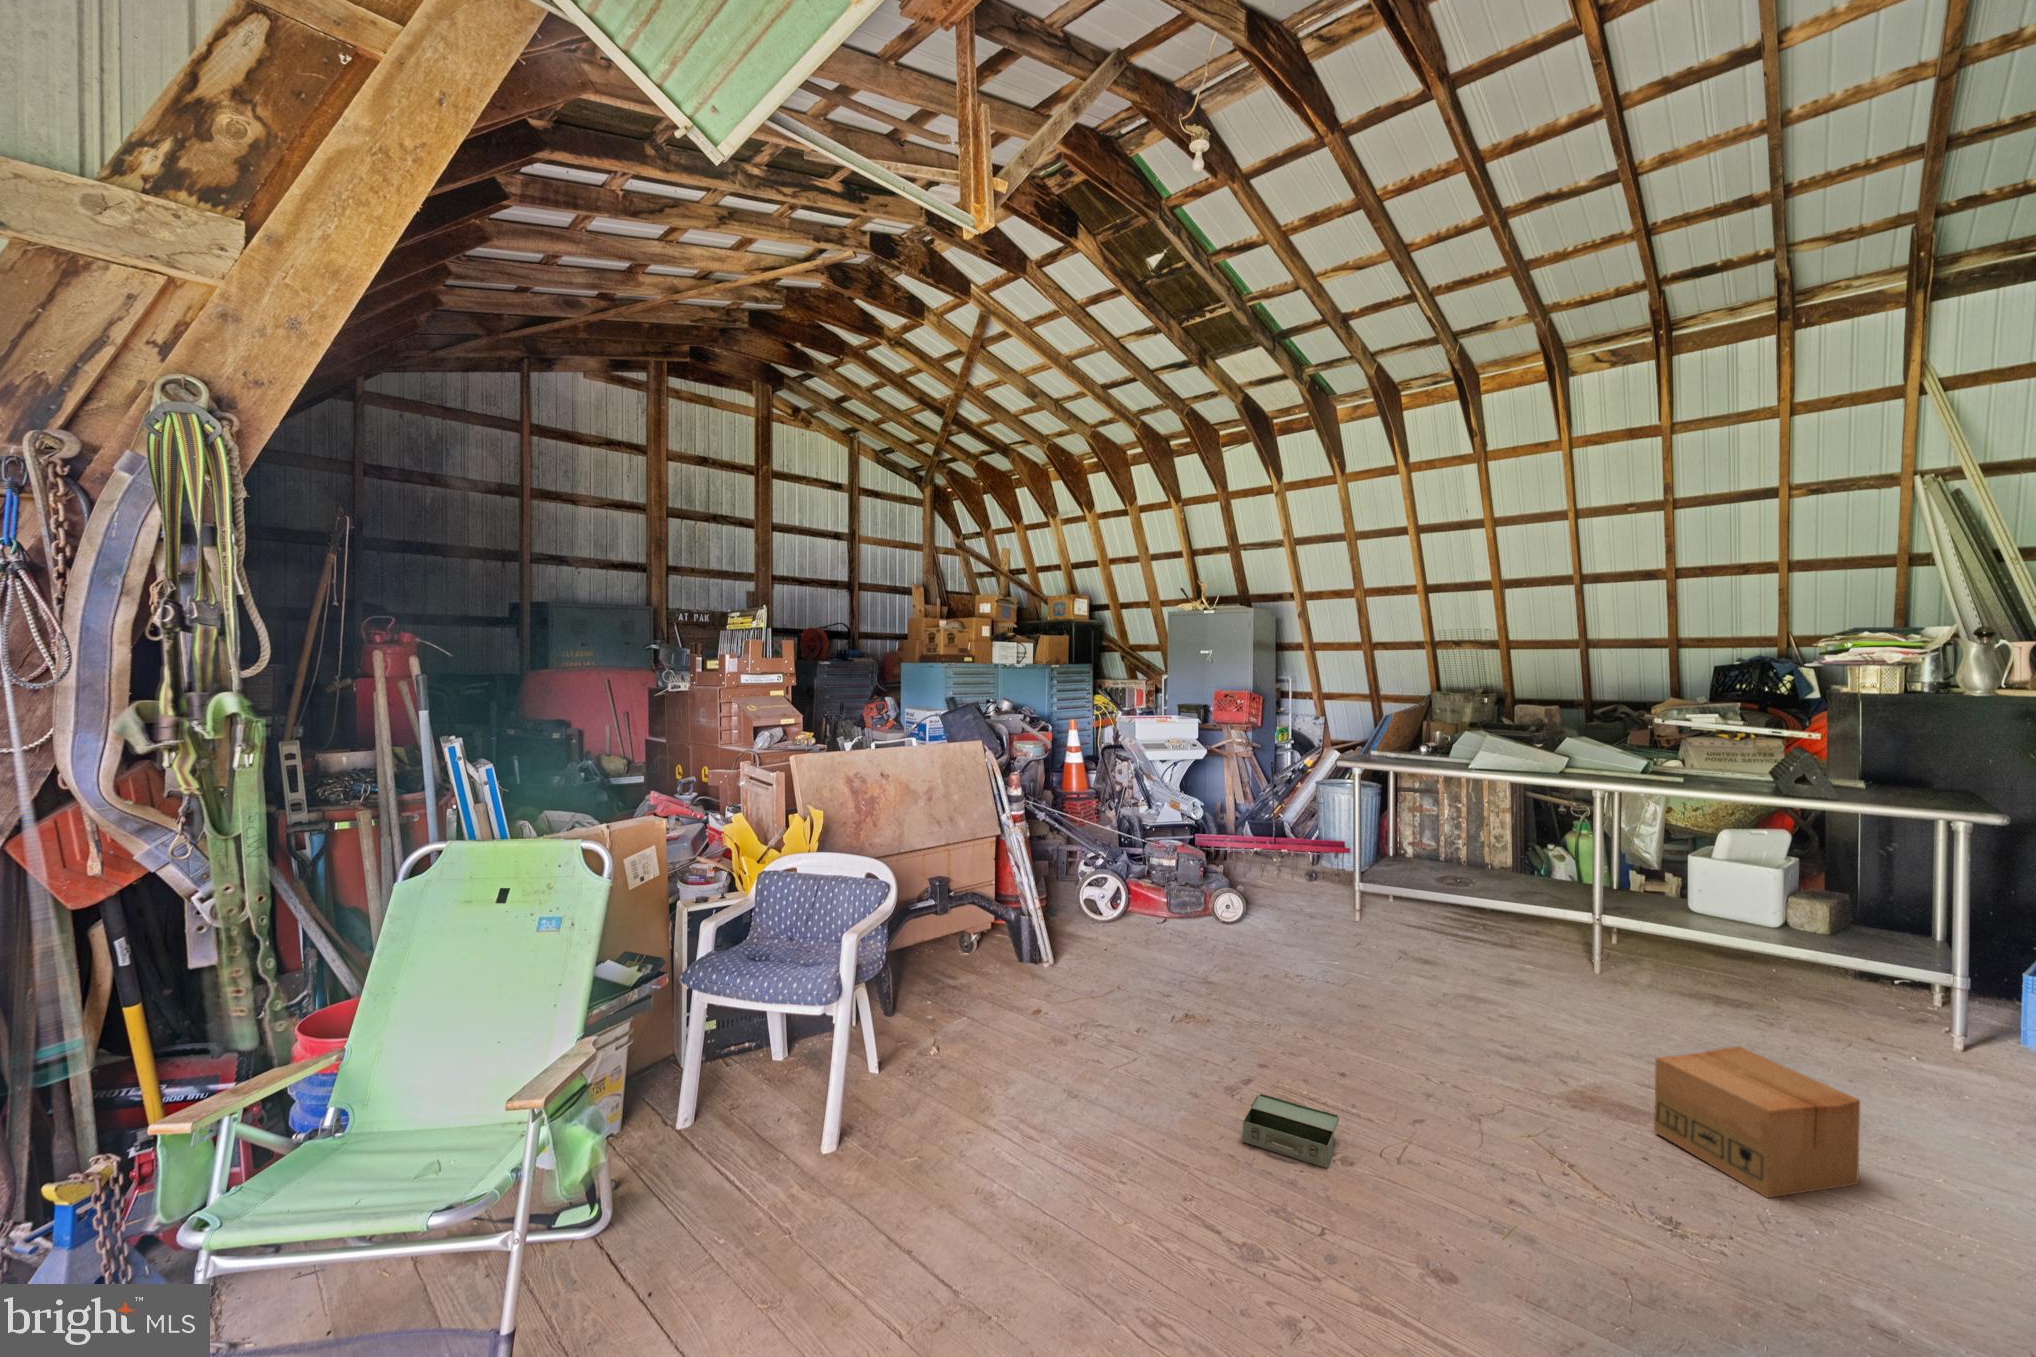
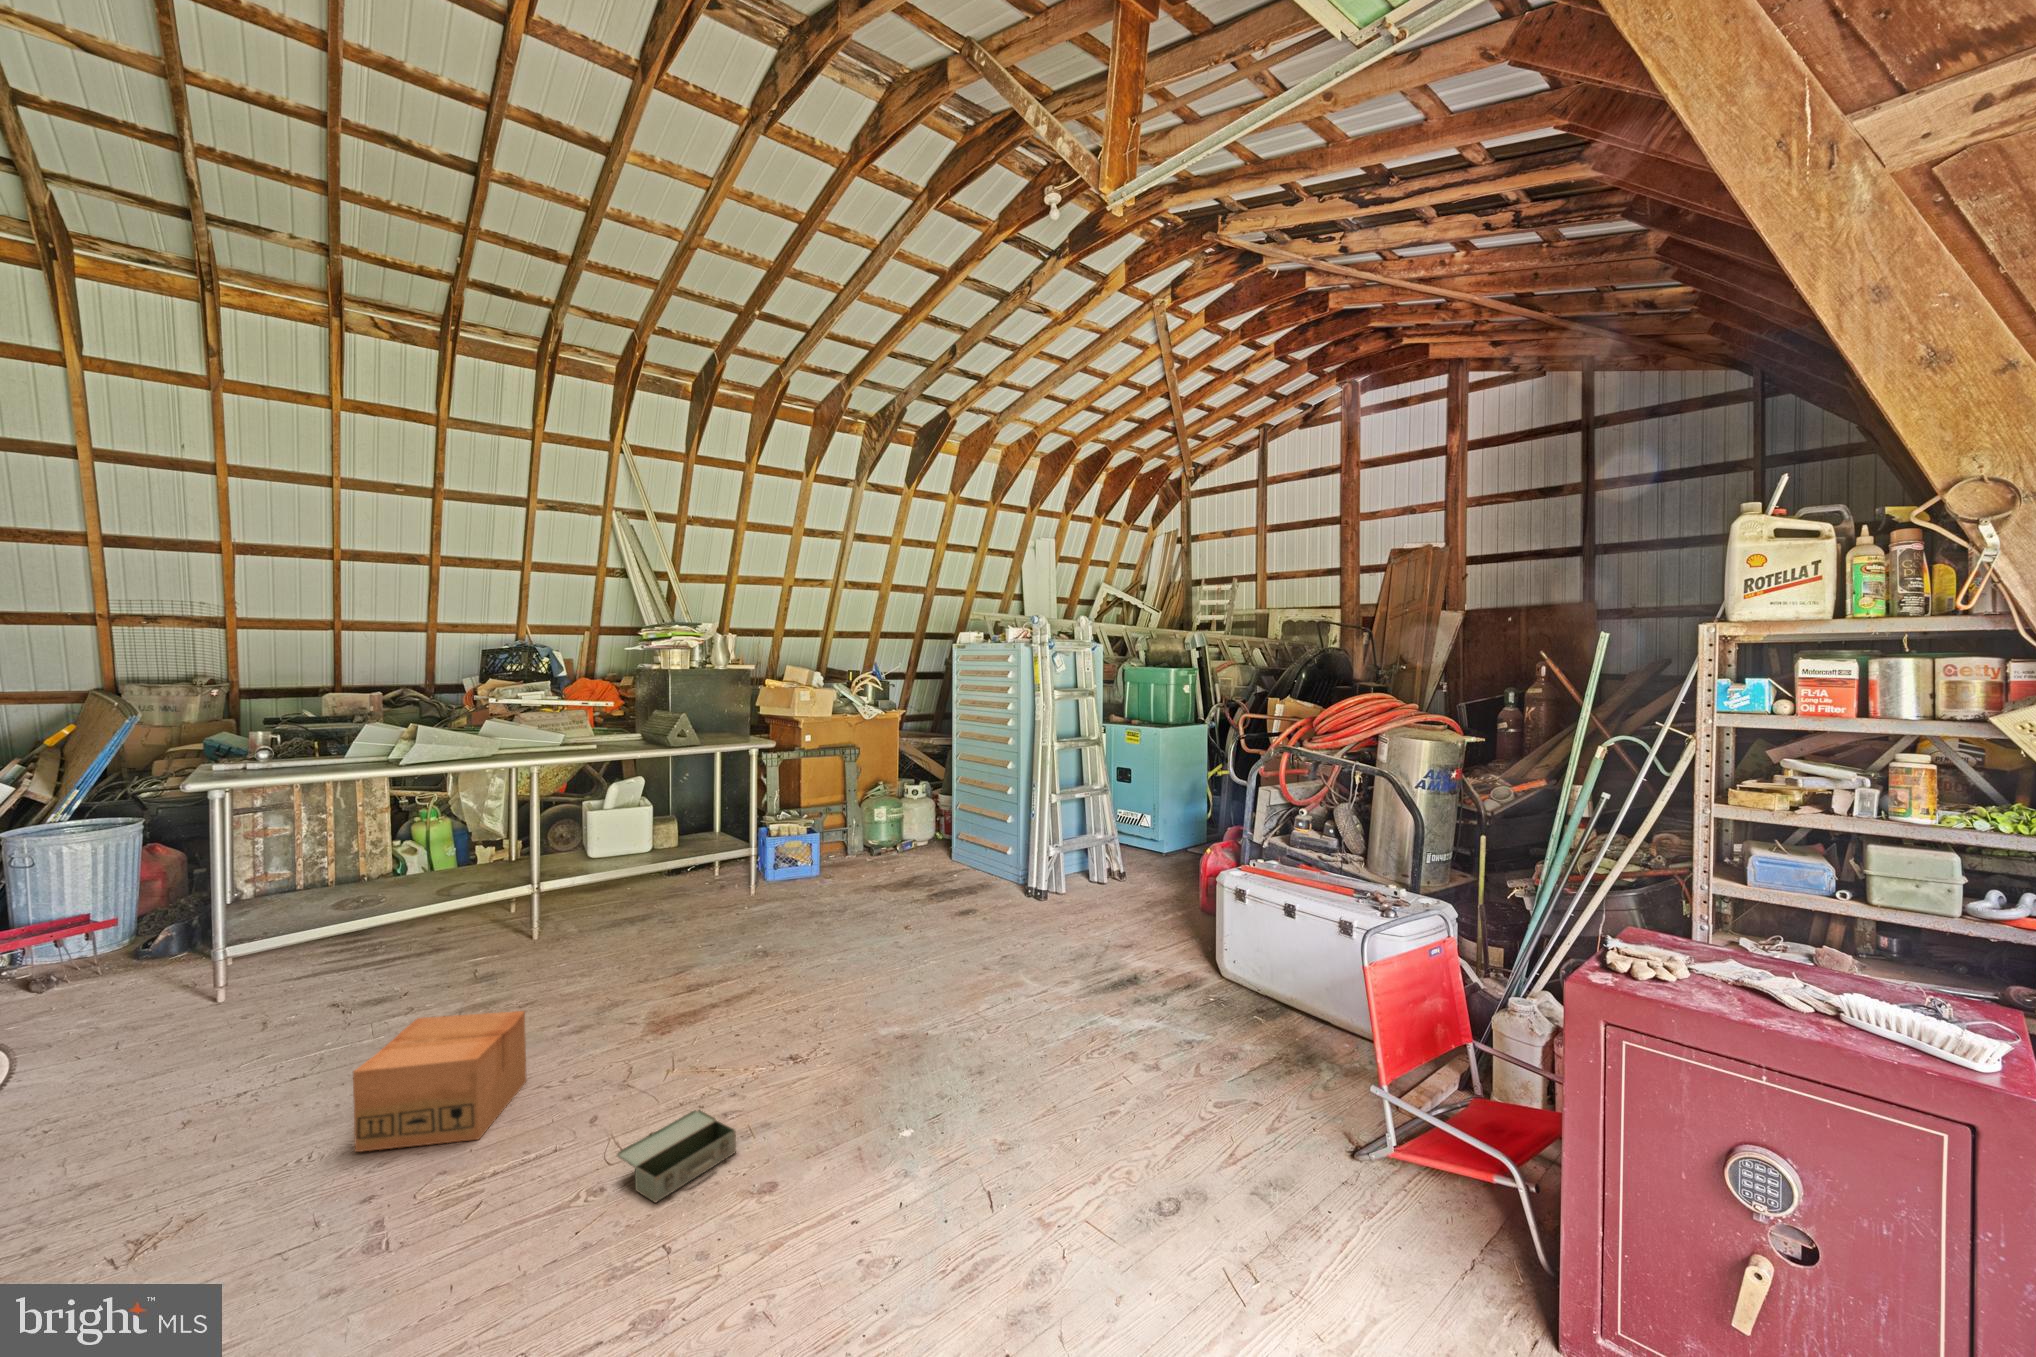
cardboard box: present [1654,1046,1860,1198] -> present [353,1011,527,1152]

